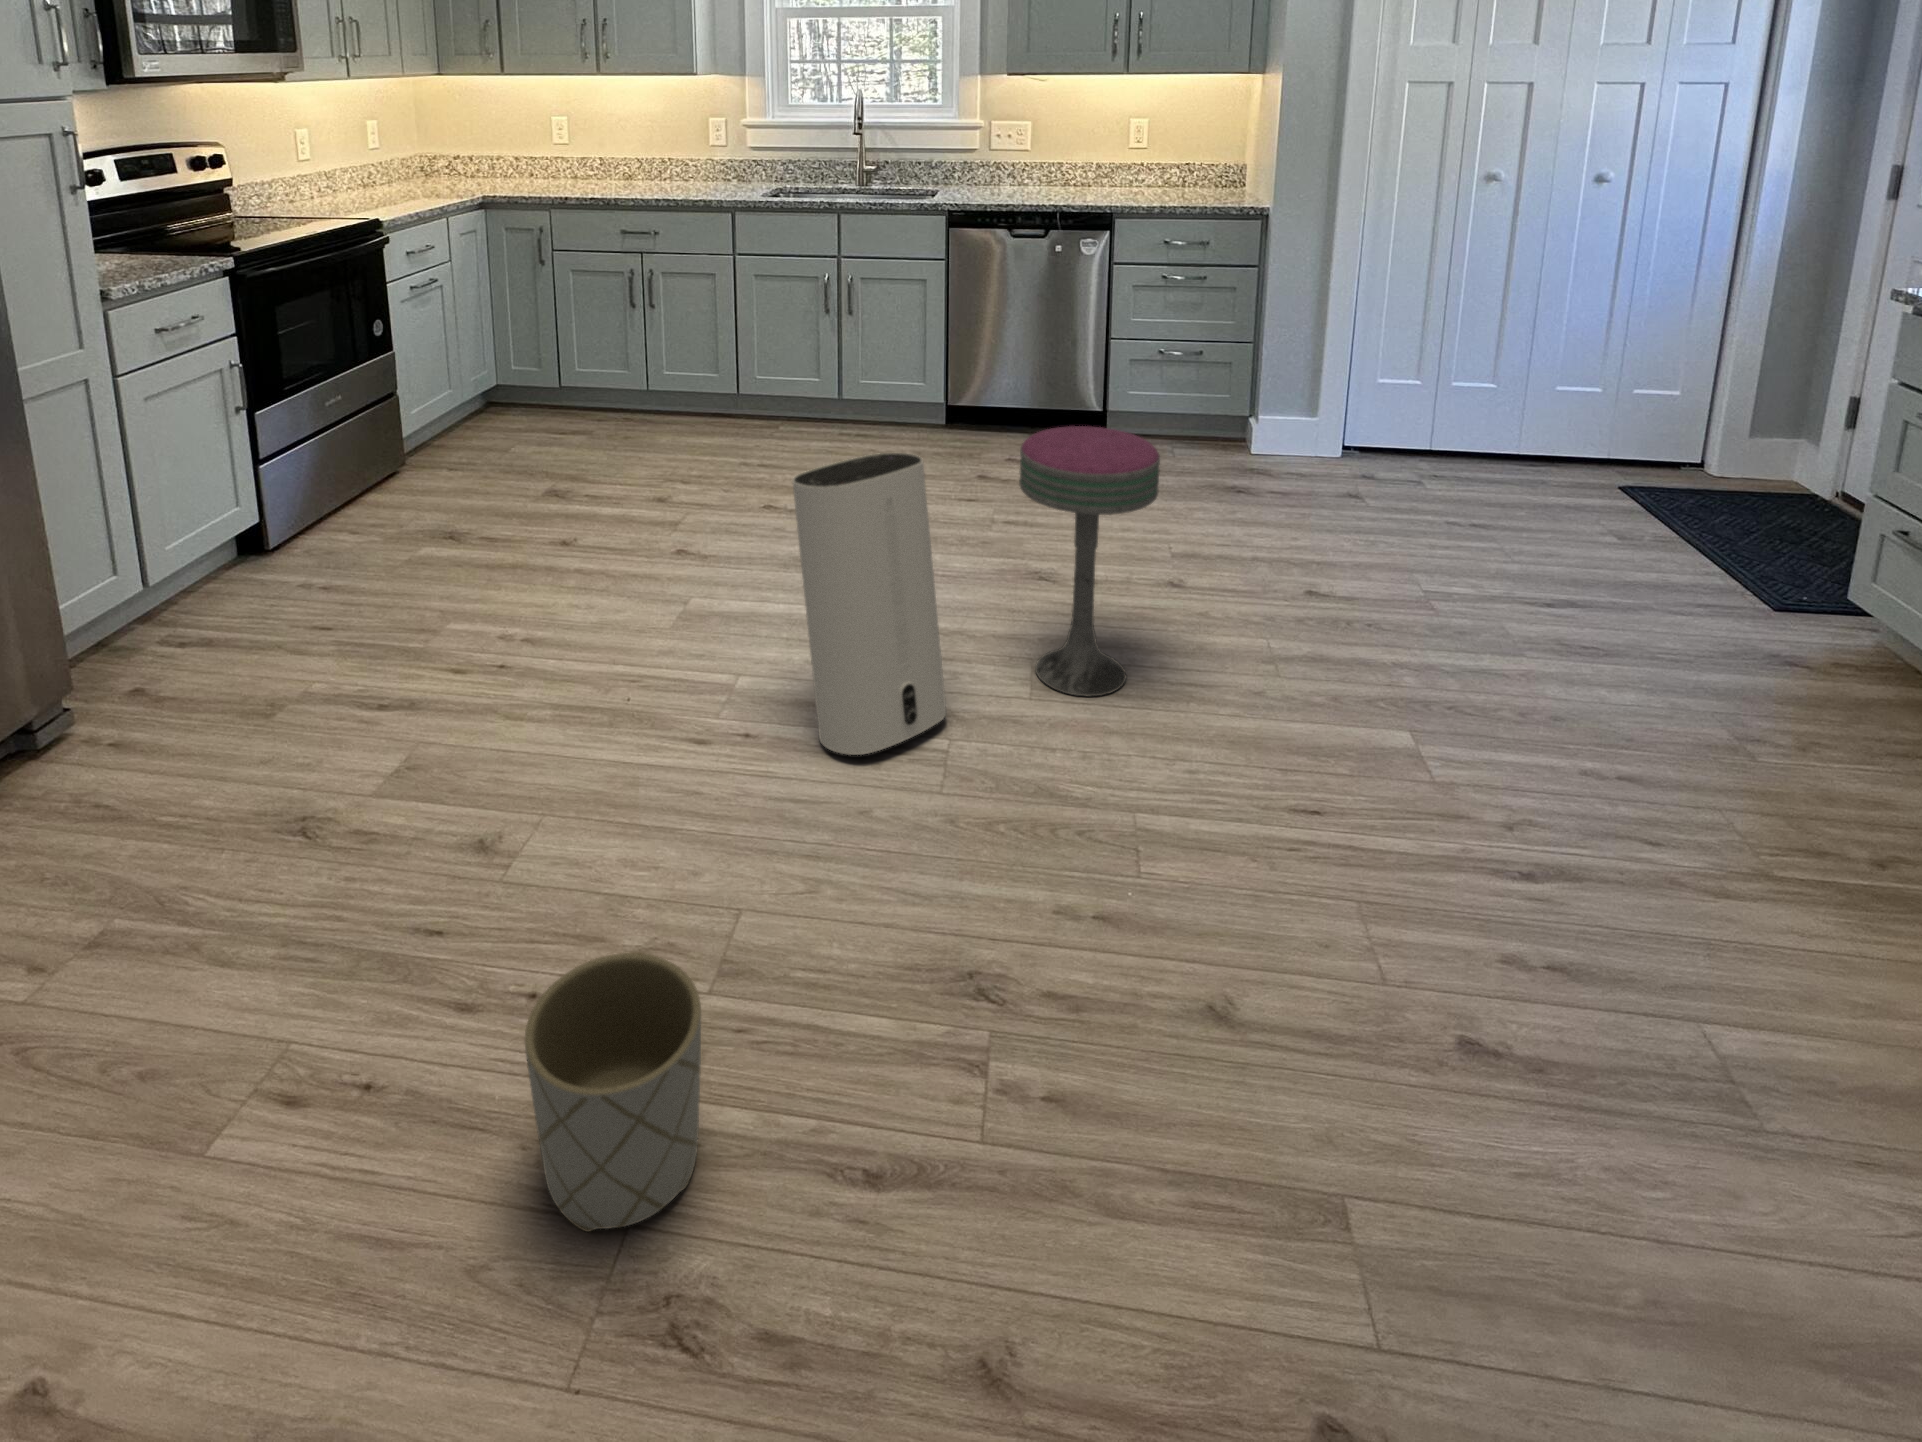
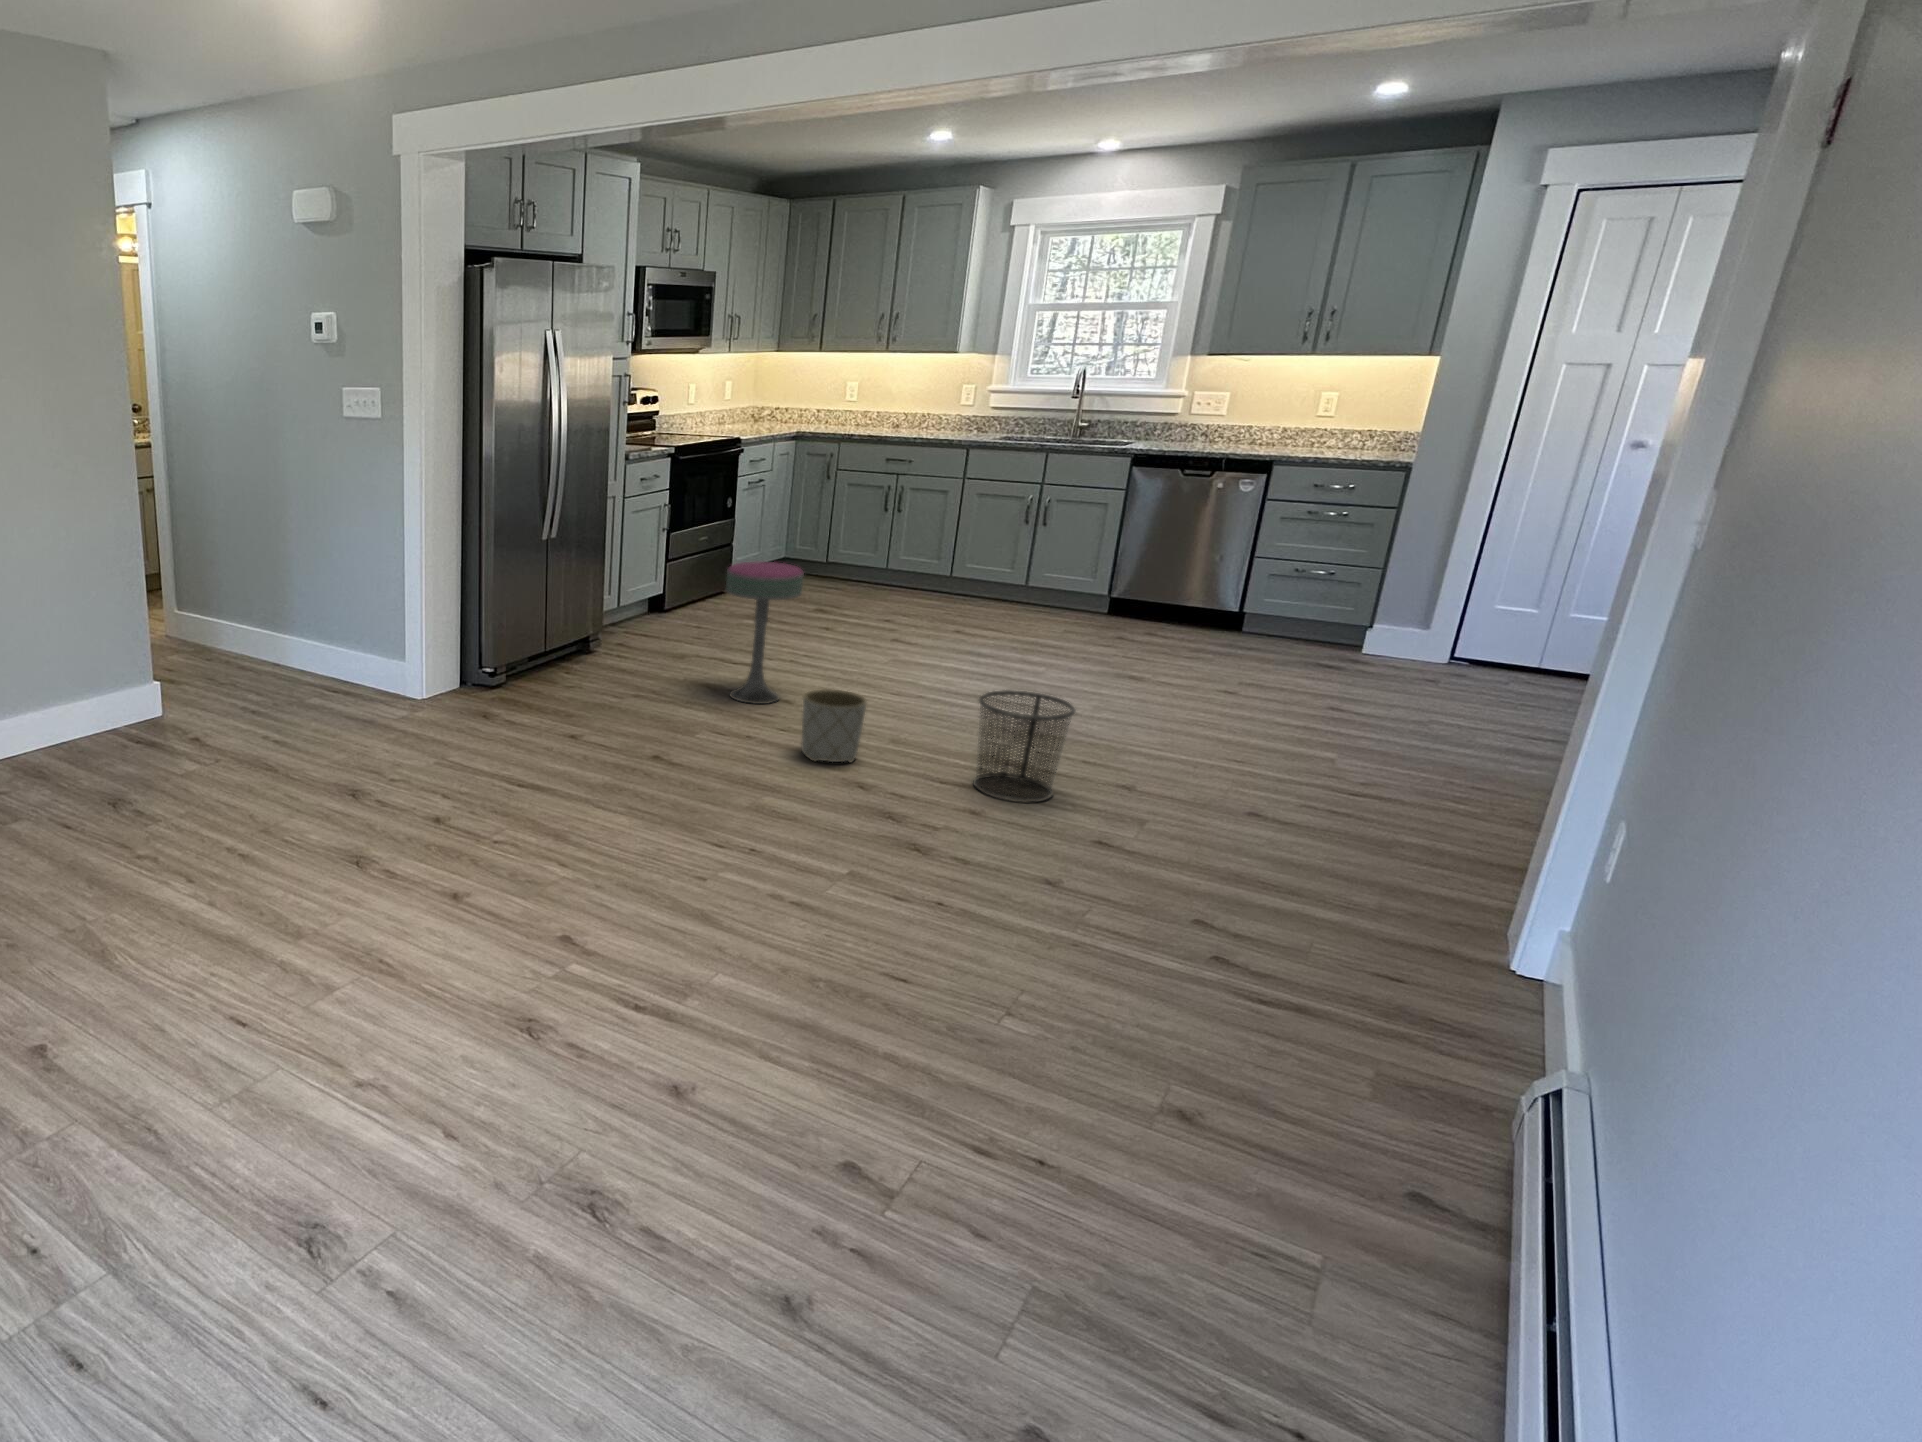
bar stool: present [1019,426,1160,696] -> present [726,562,804,704]
air purifier: present [792,453,946,755] -> none [944,564,1028,704]
trash can: none [988,879,1226,1251] -> present [973,690,1075,802]

